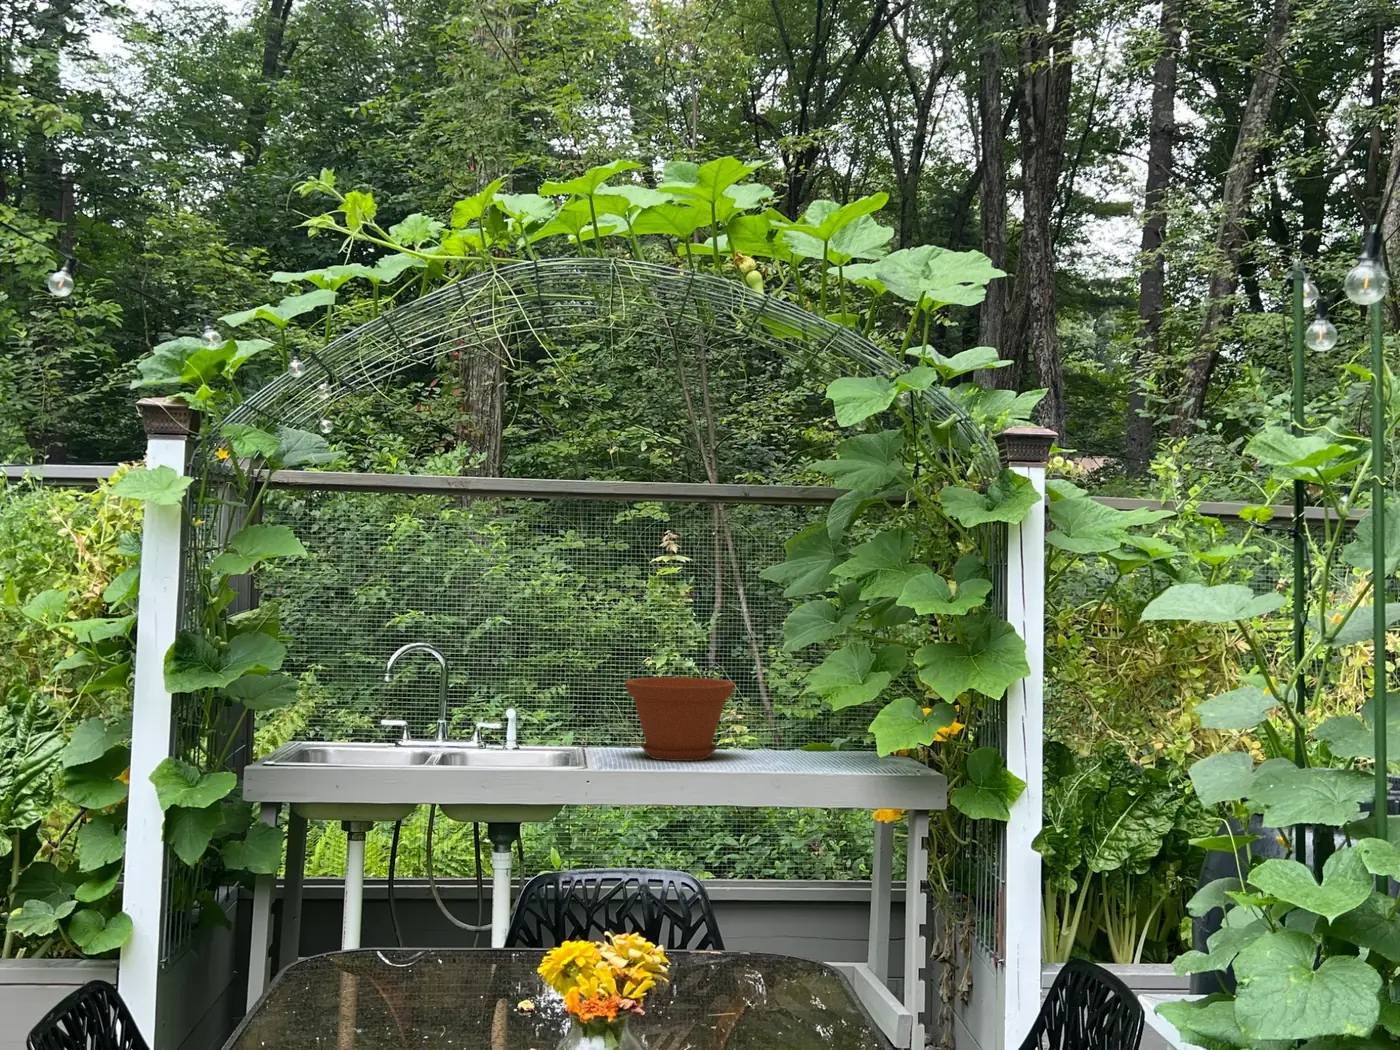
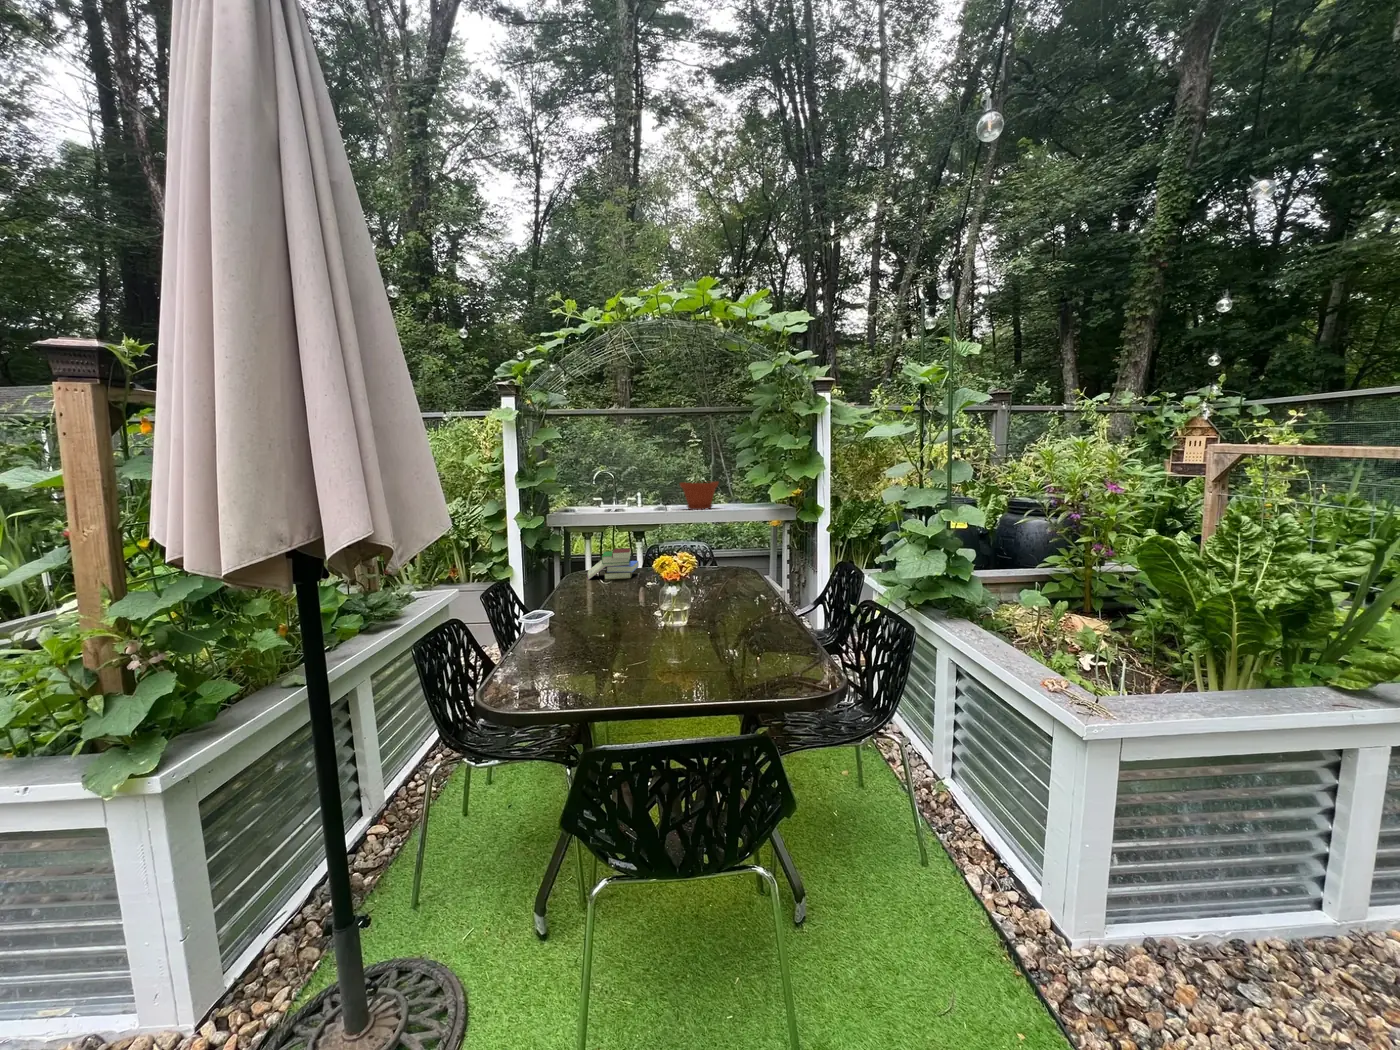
book: none [317,922,476,1021] -> present [587,548,639,580]

